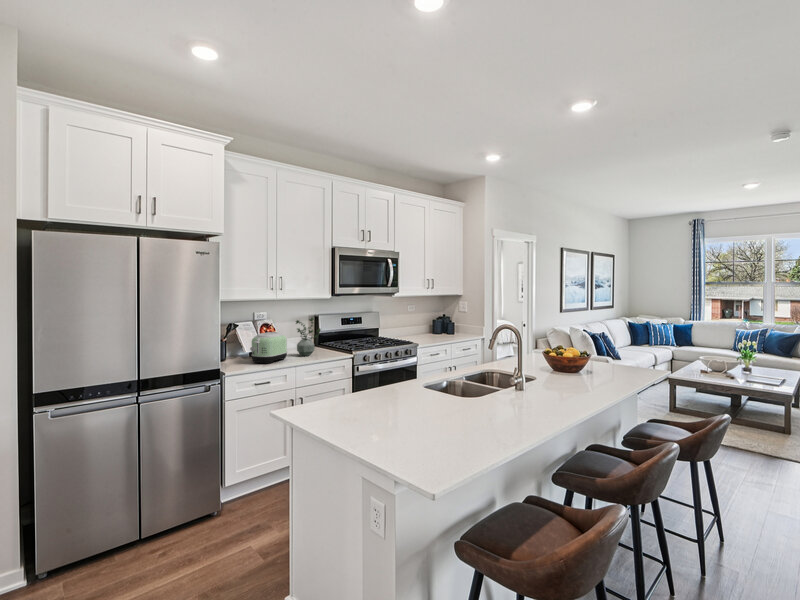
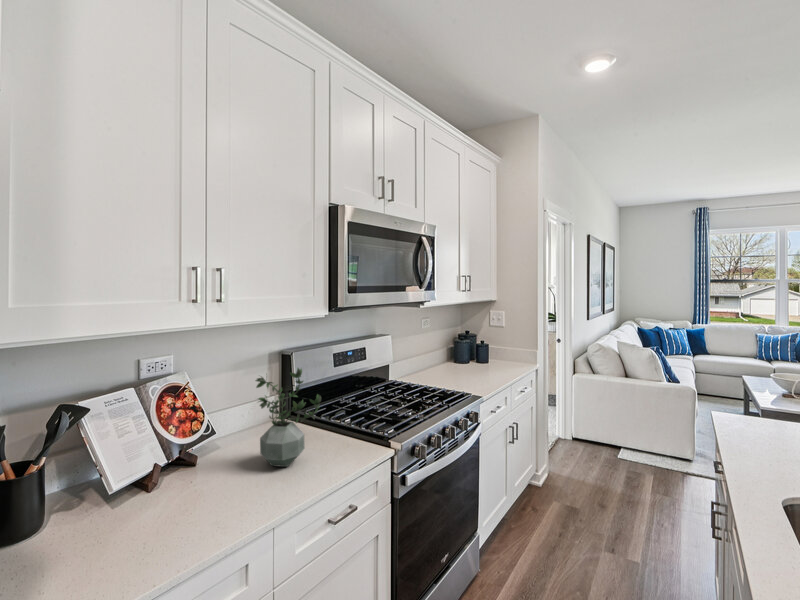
toaster: present [250,332,287,364] -> none [126,420,242,533]

